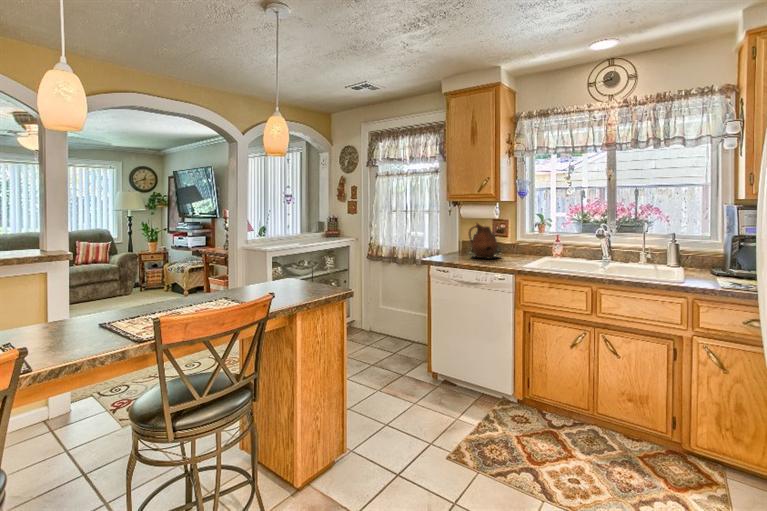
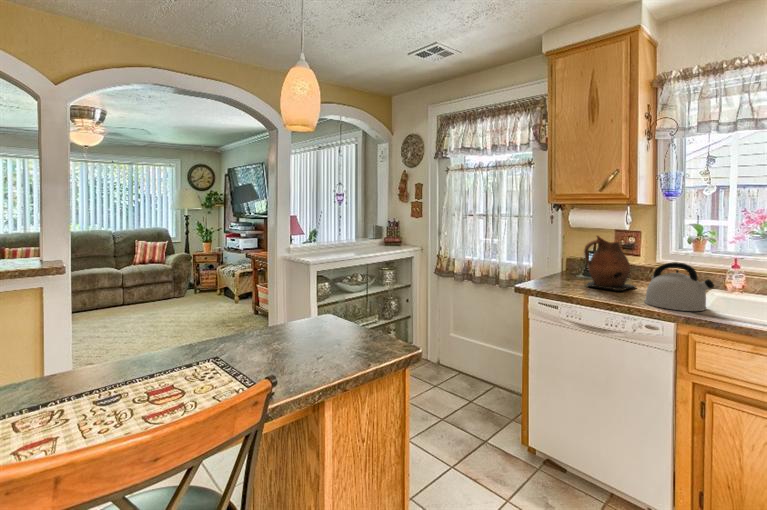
kettle: none [500,237,537,266] -> present [645,262,714,311]

